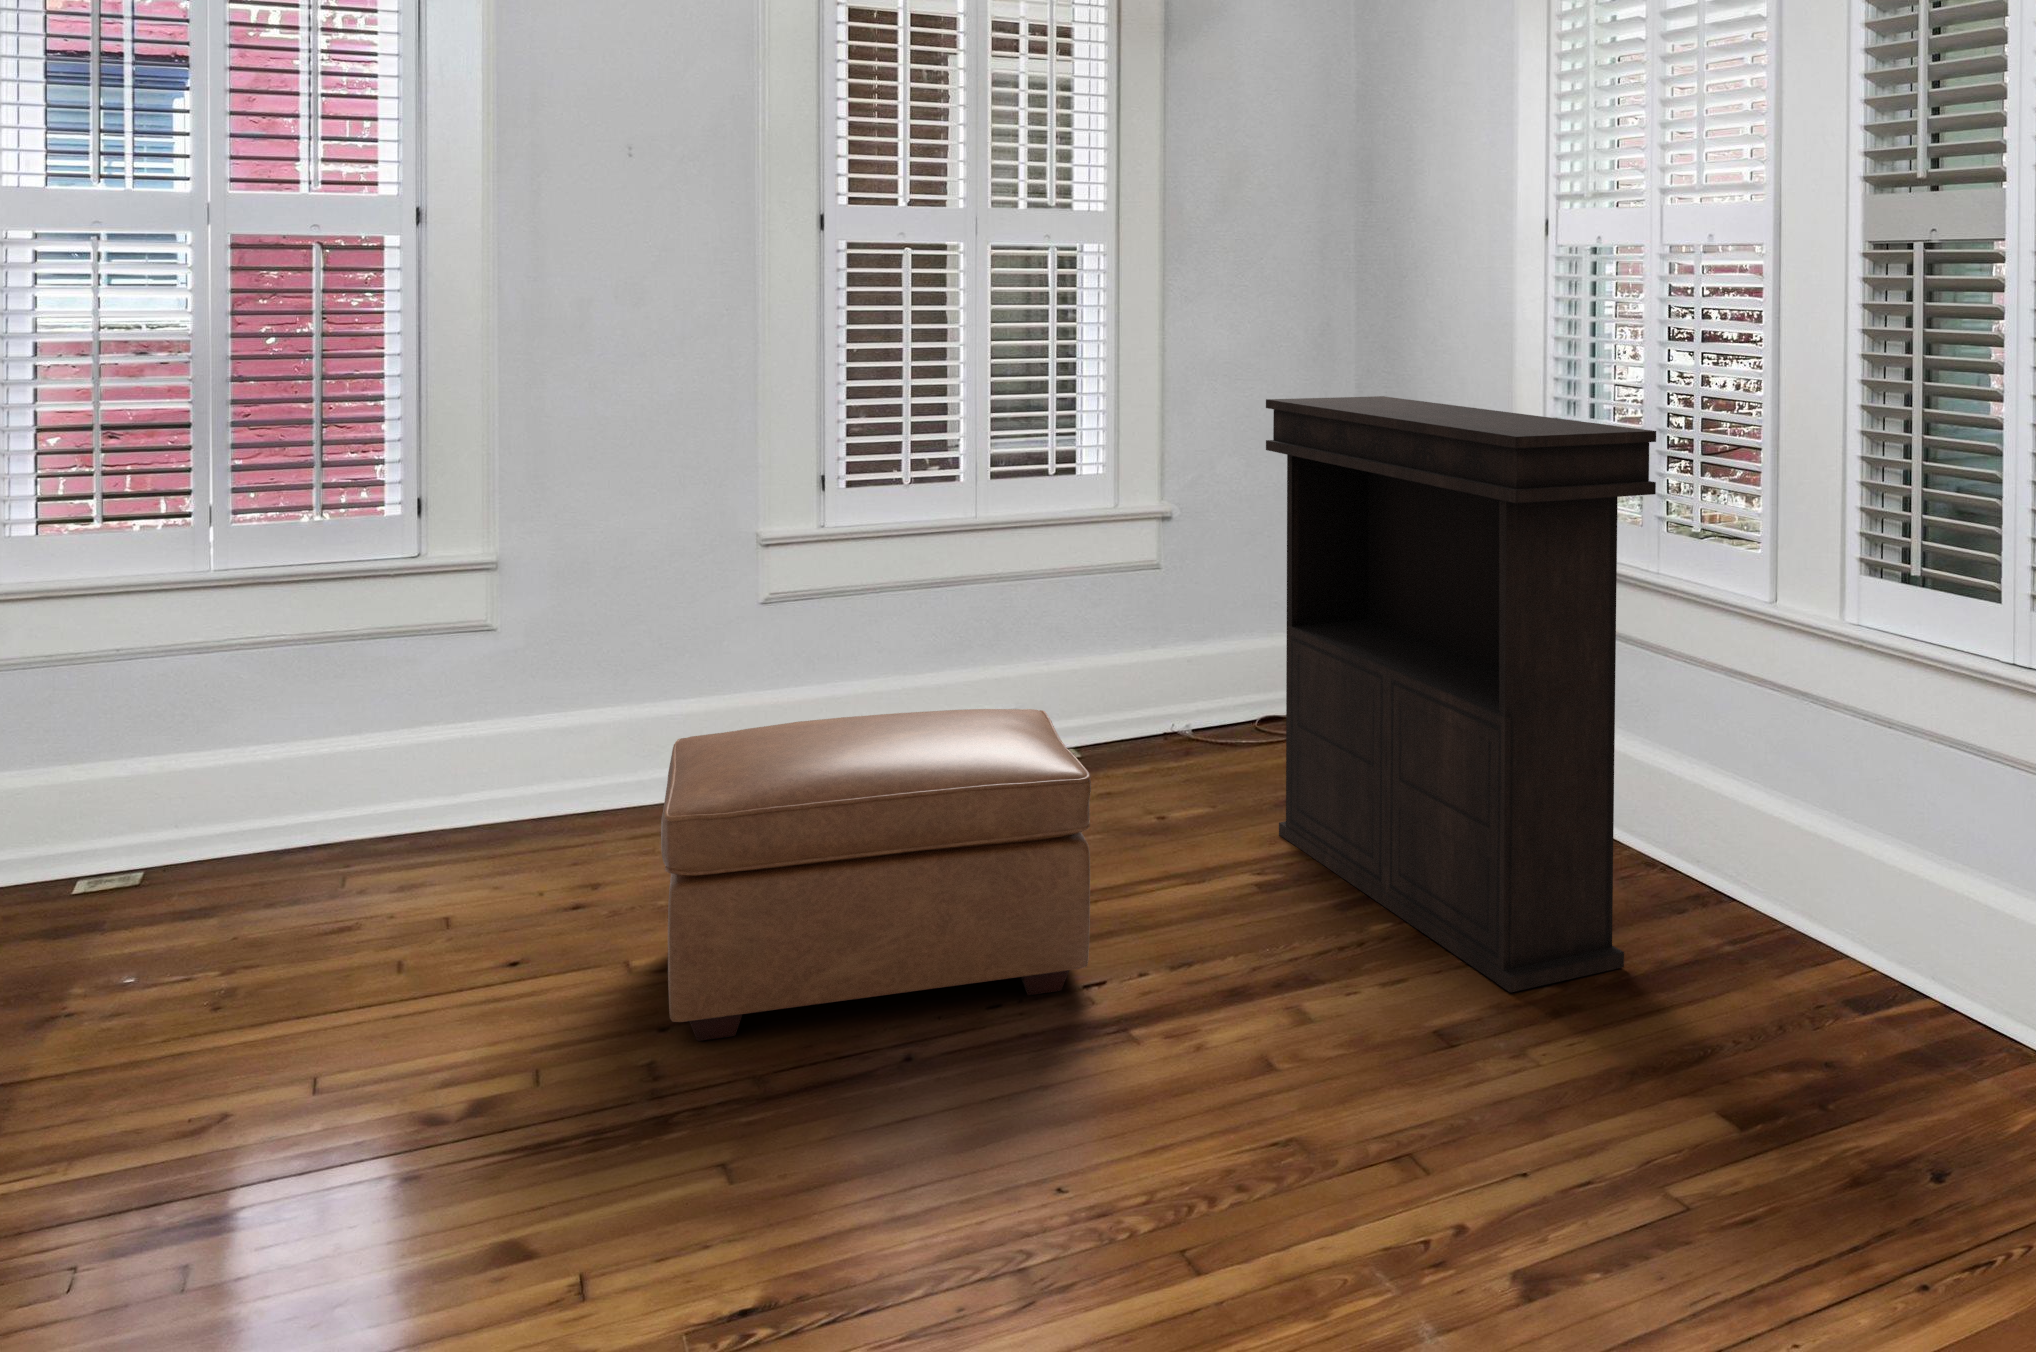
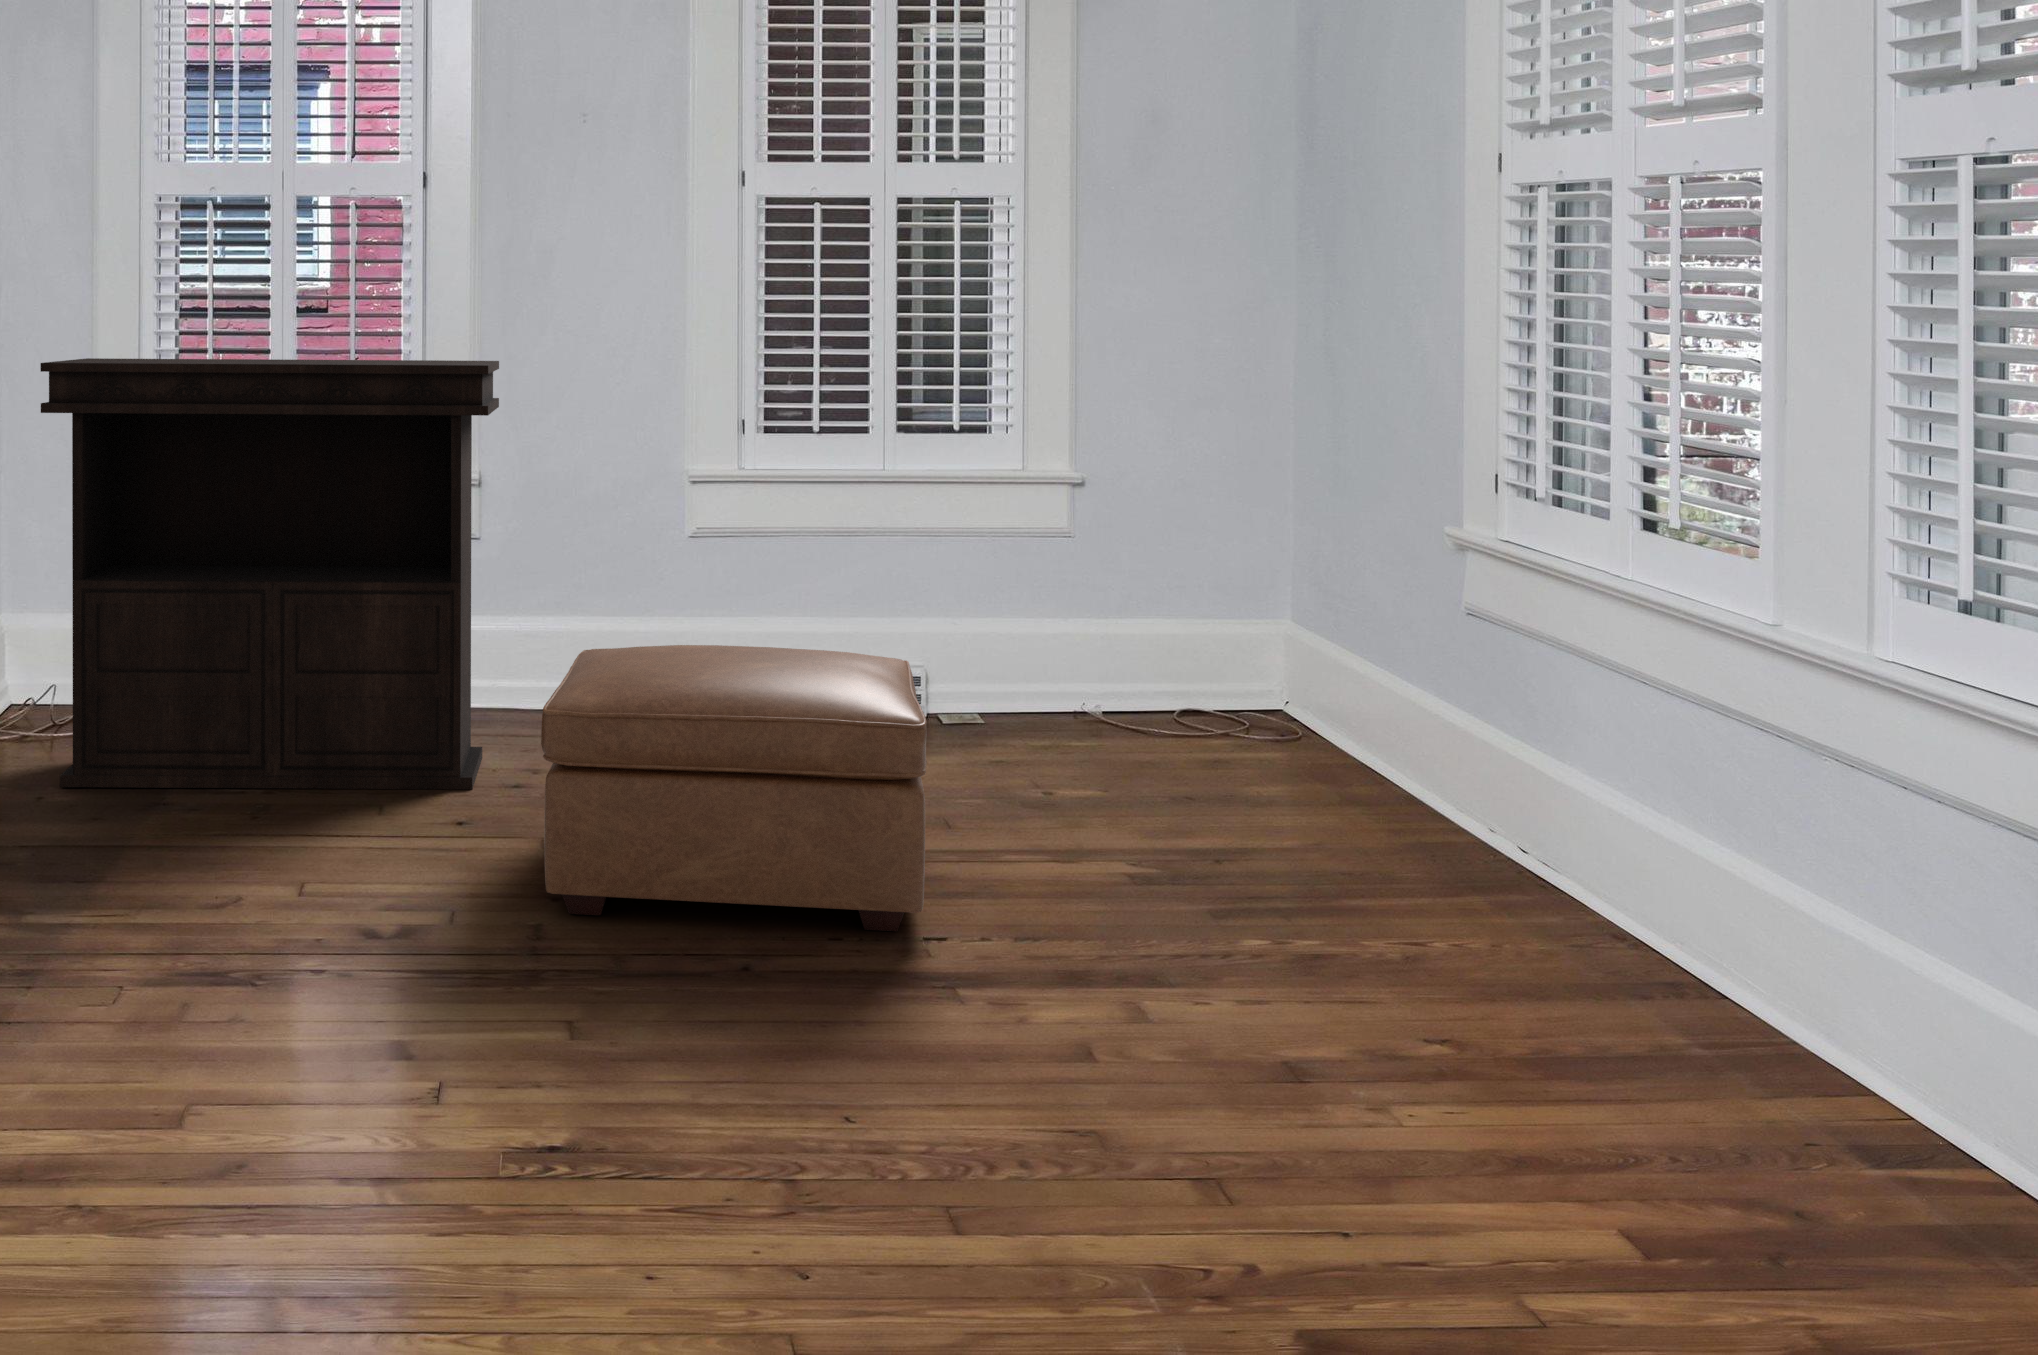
console table: present [1266,396,1656,993] -> present [40,358,499,789]

